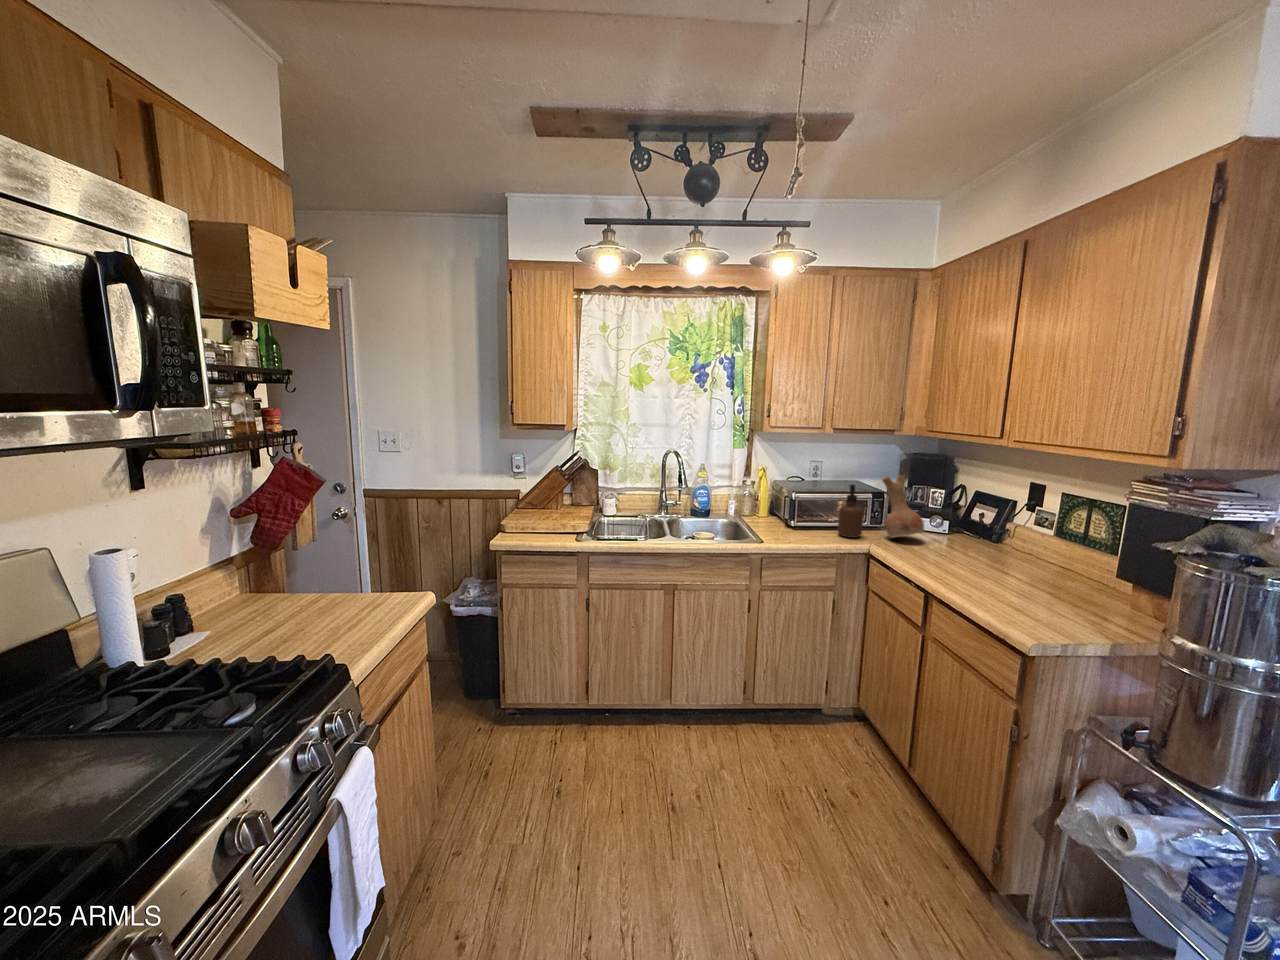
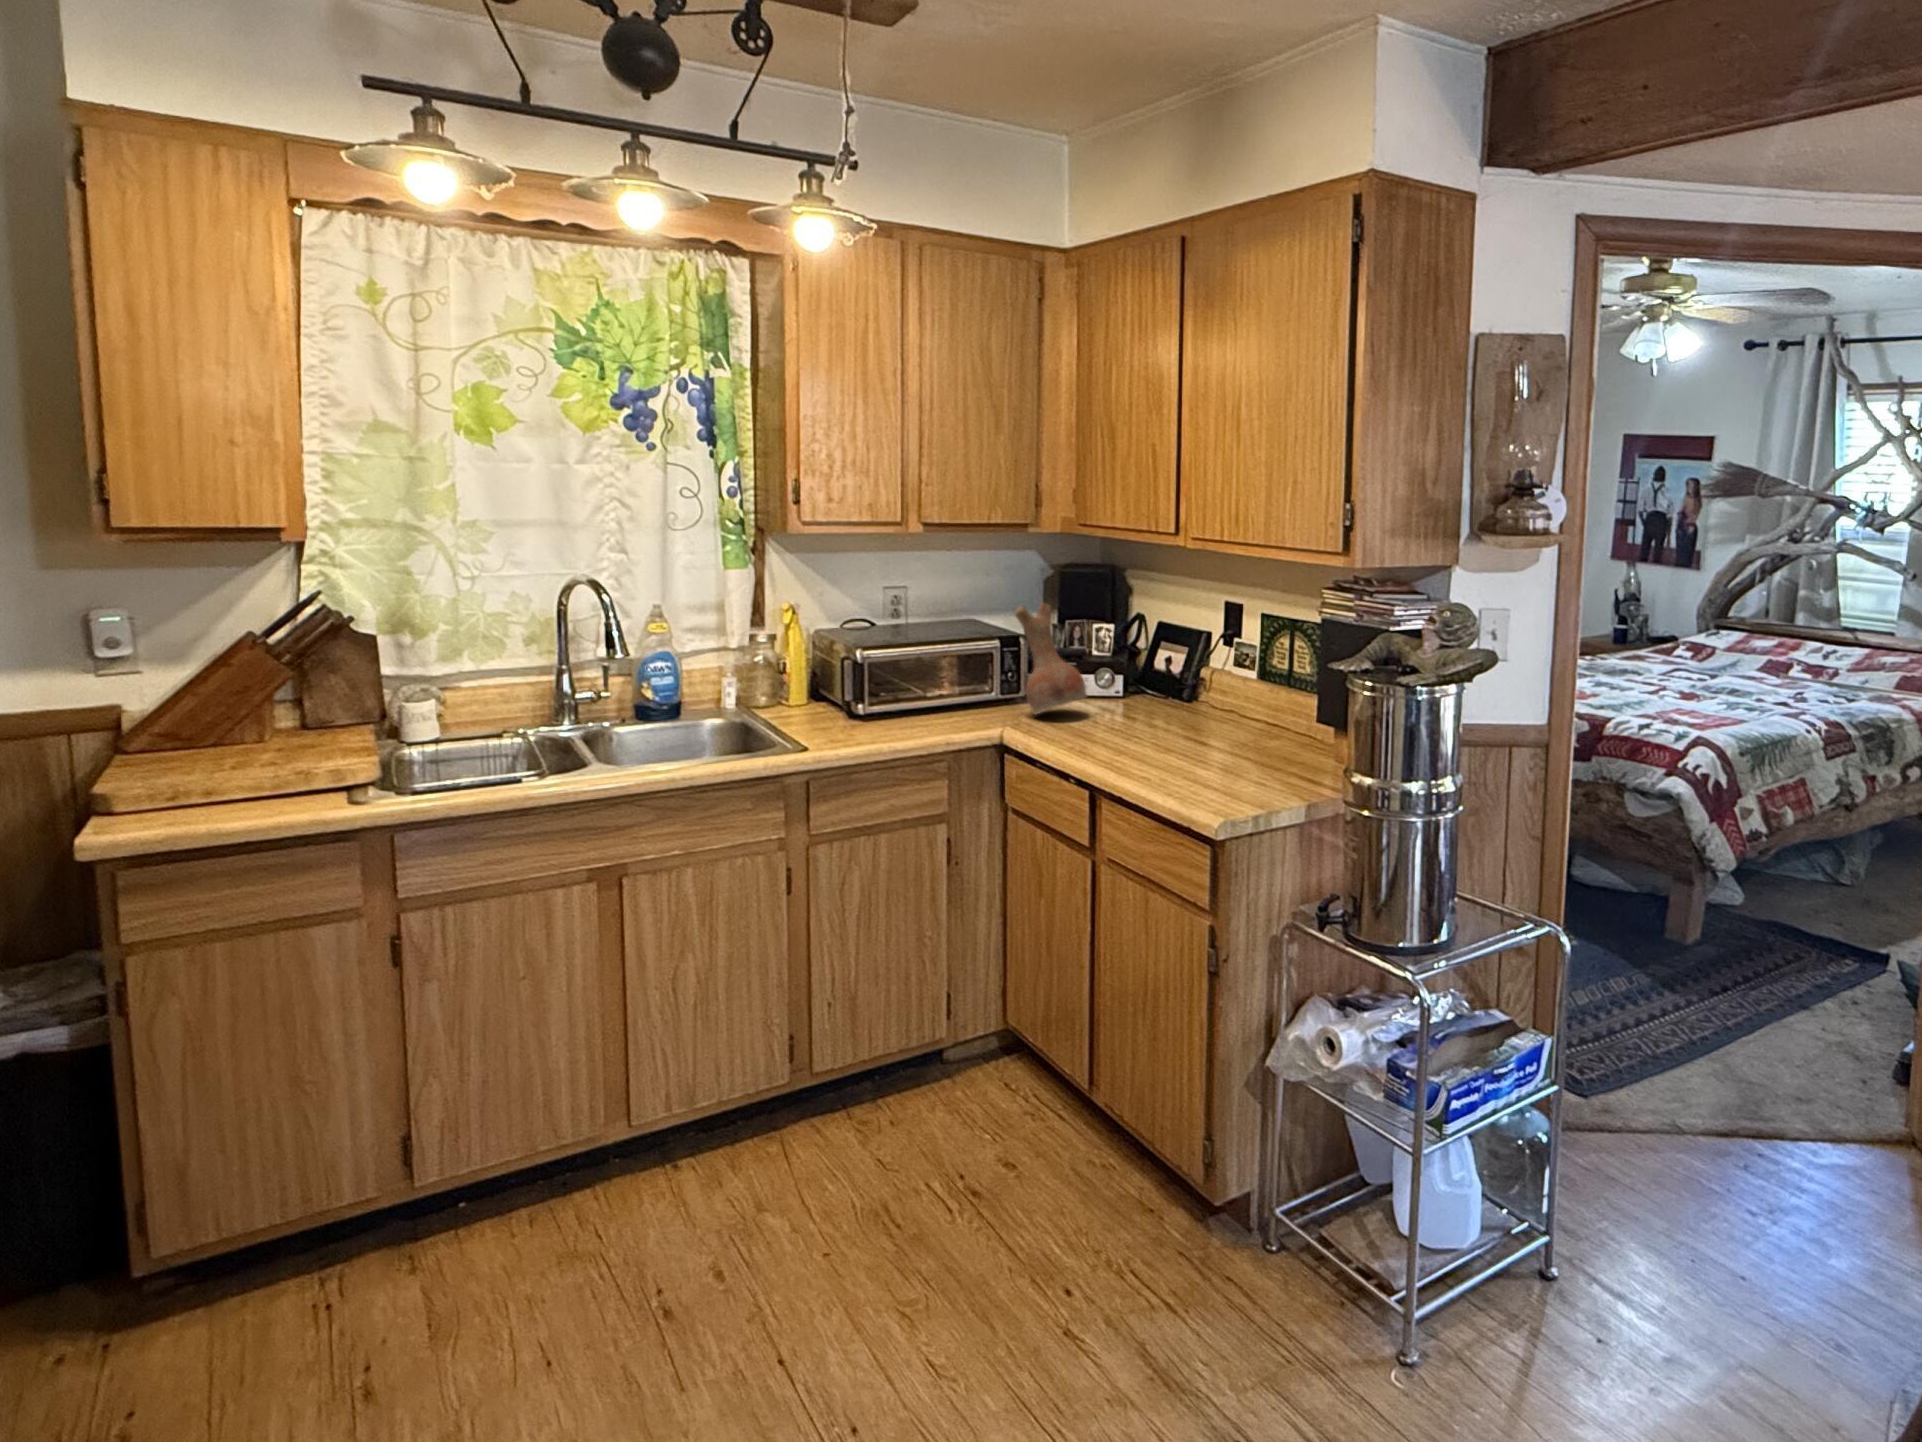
soap dispenser: present [838,484,863,538] -> none [946,626,989,723]

